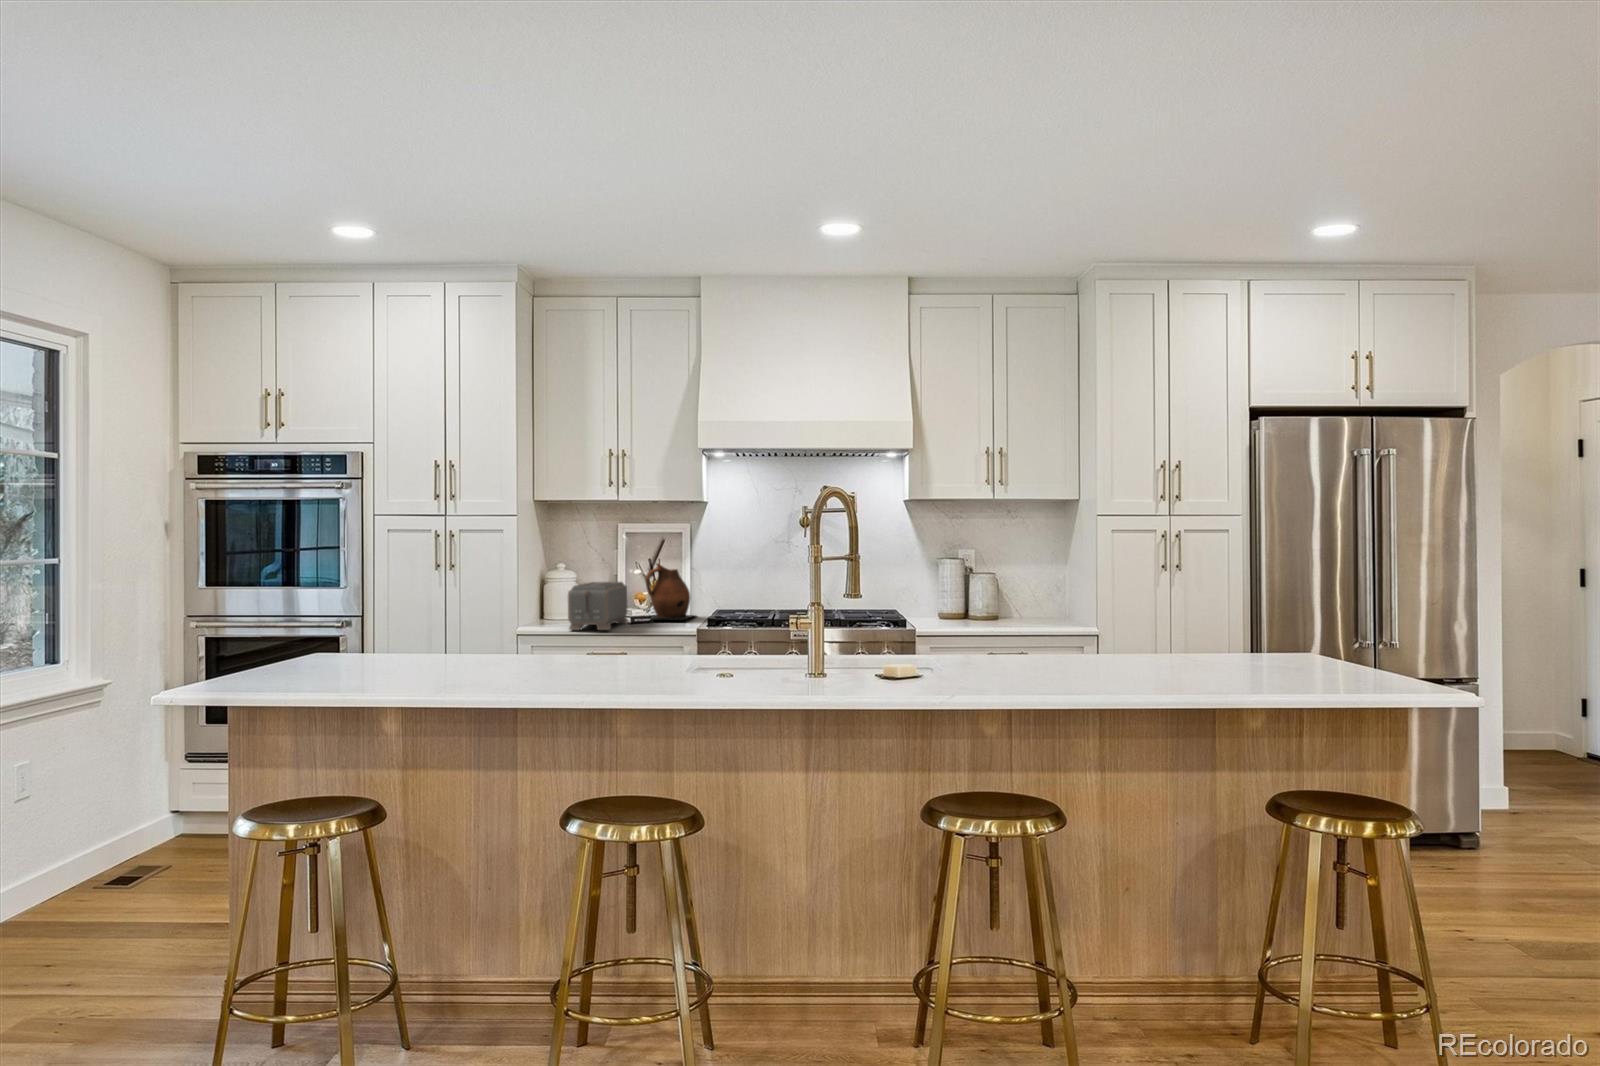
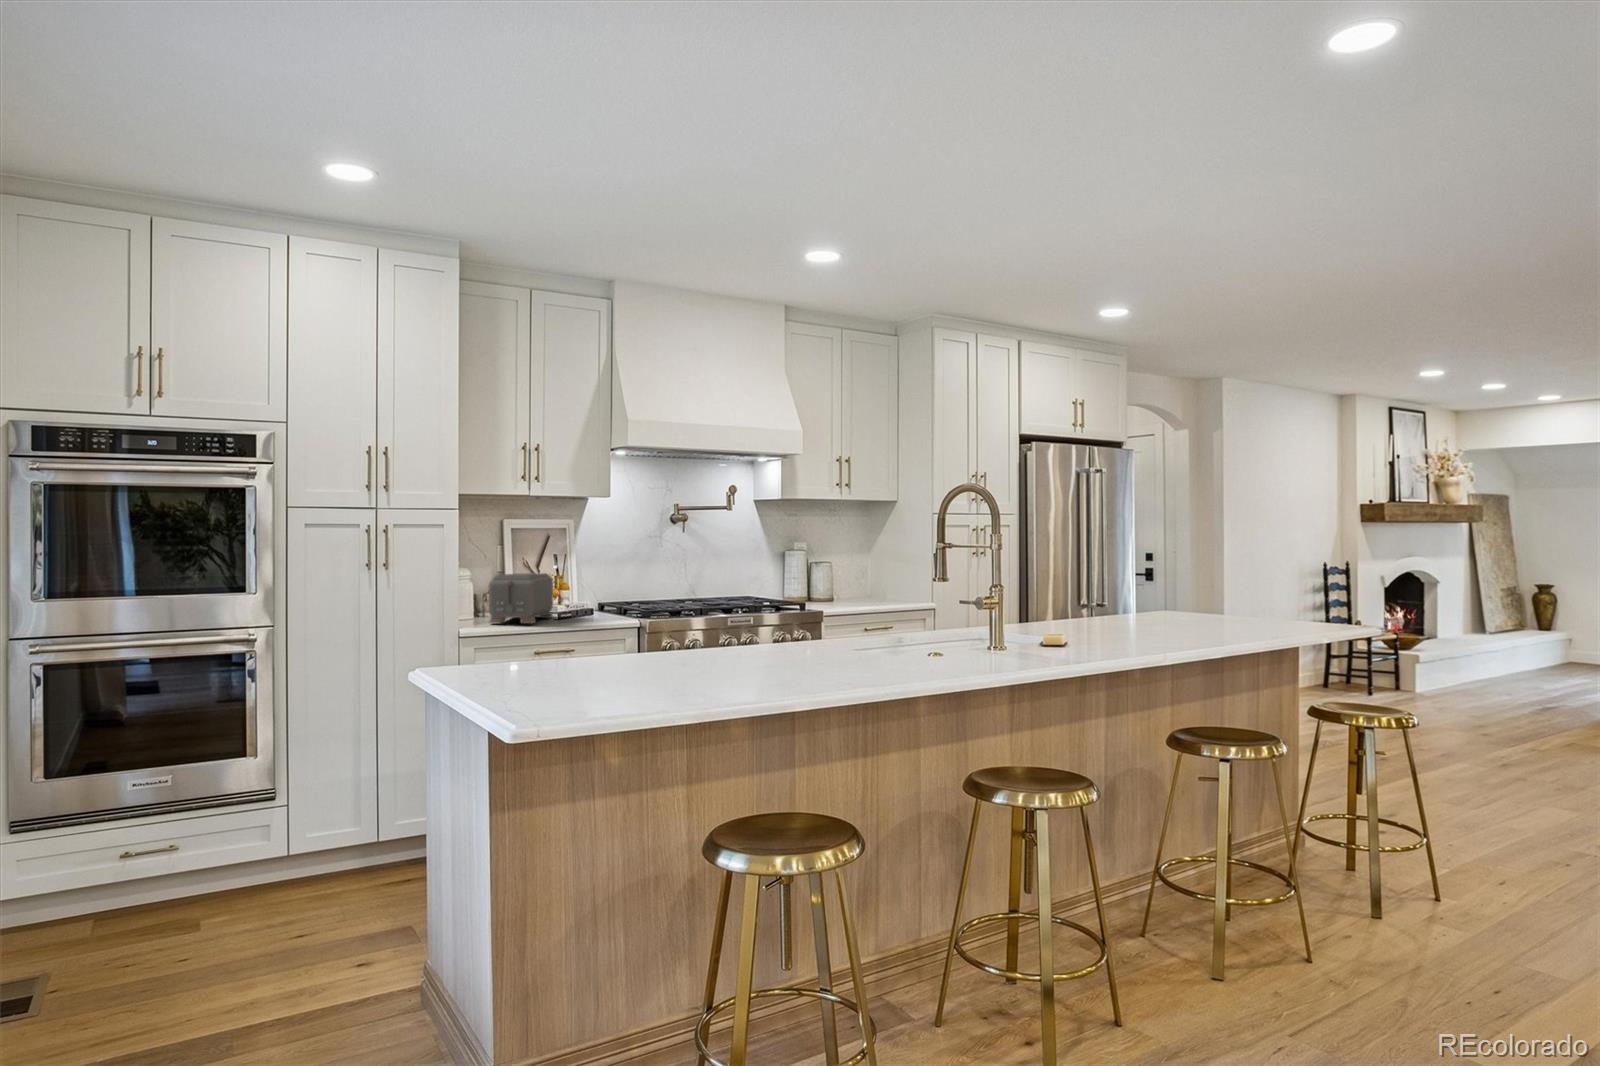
ceramic pitcher: present [645,563,694,620] -> none [573,555,627,615]

